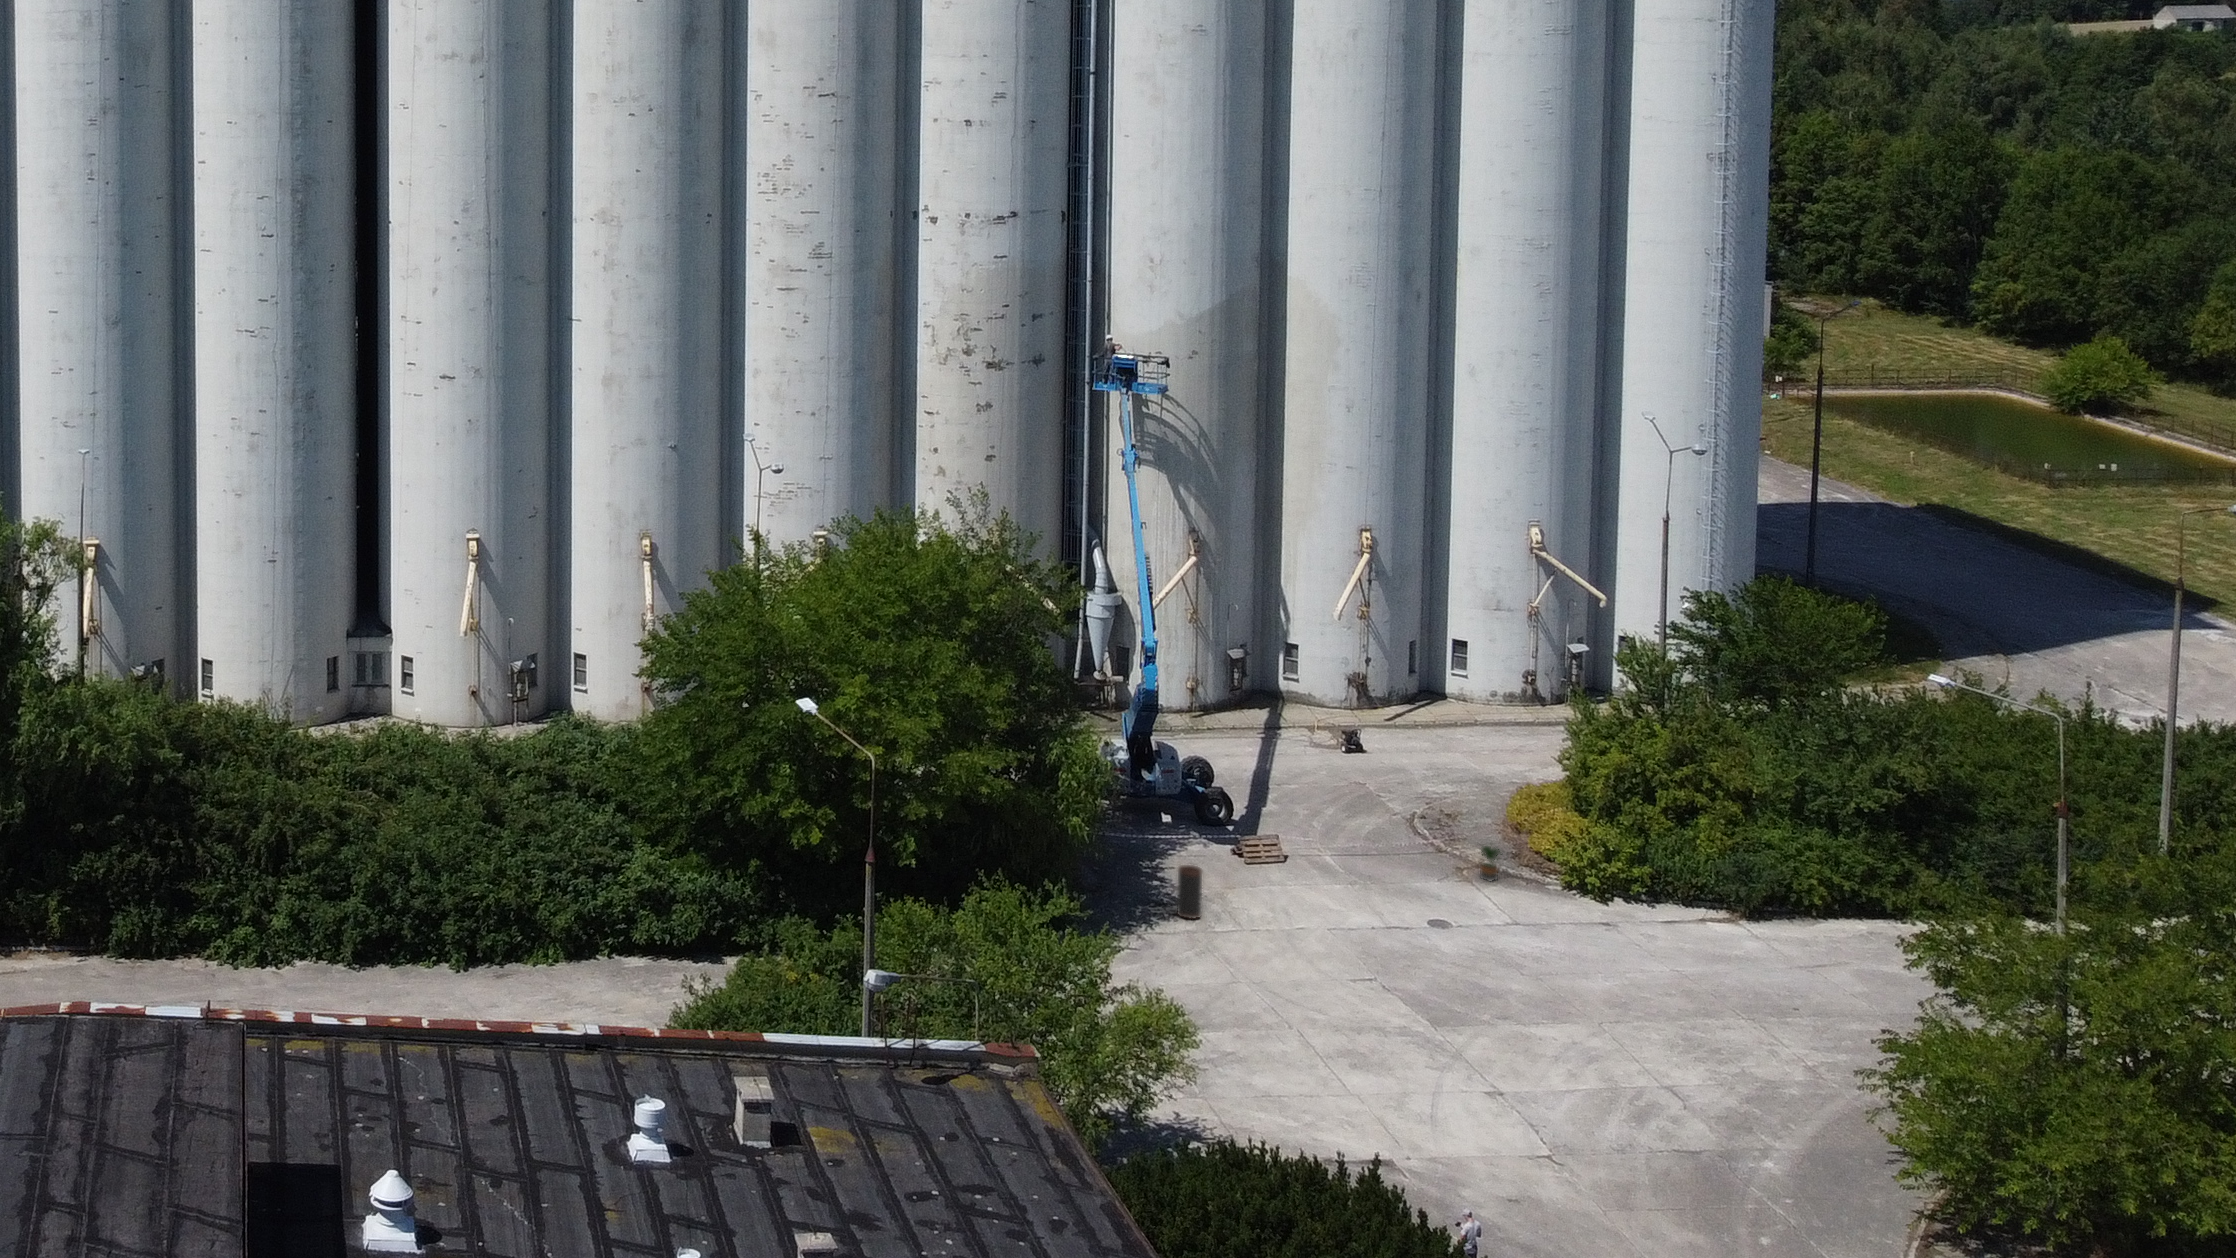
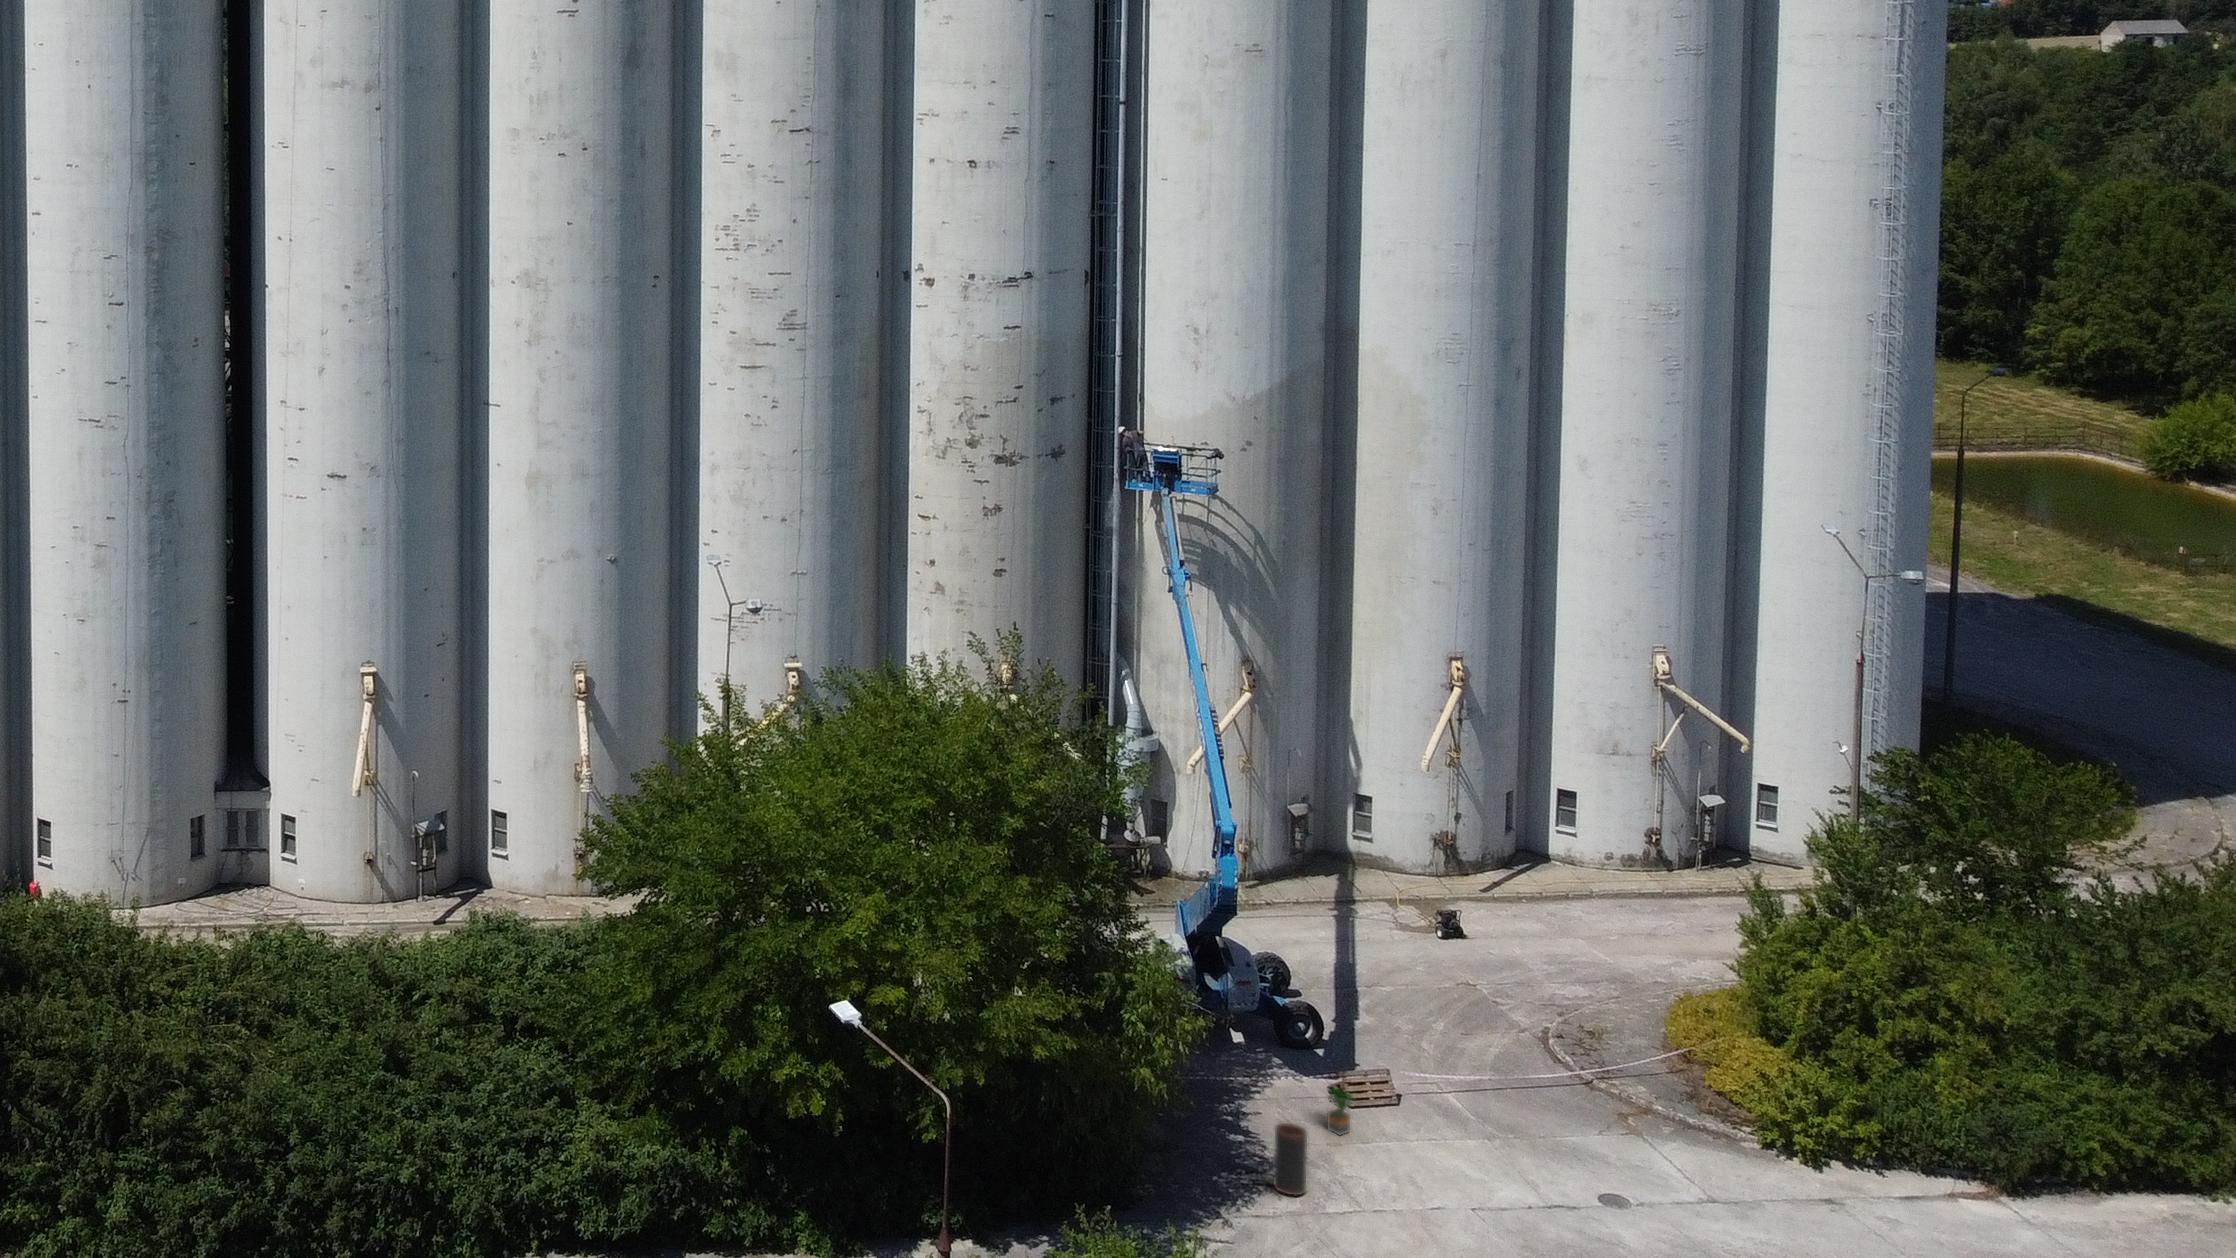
potted tree: present [1480,846,1502,881] -> present [1327,1088,1355,1135]

